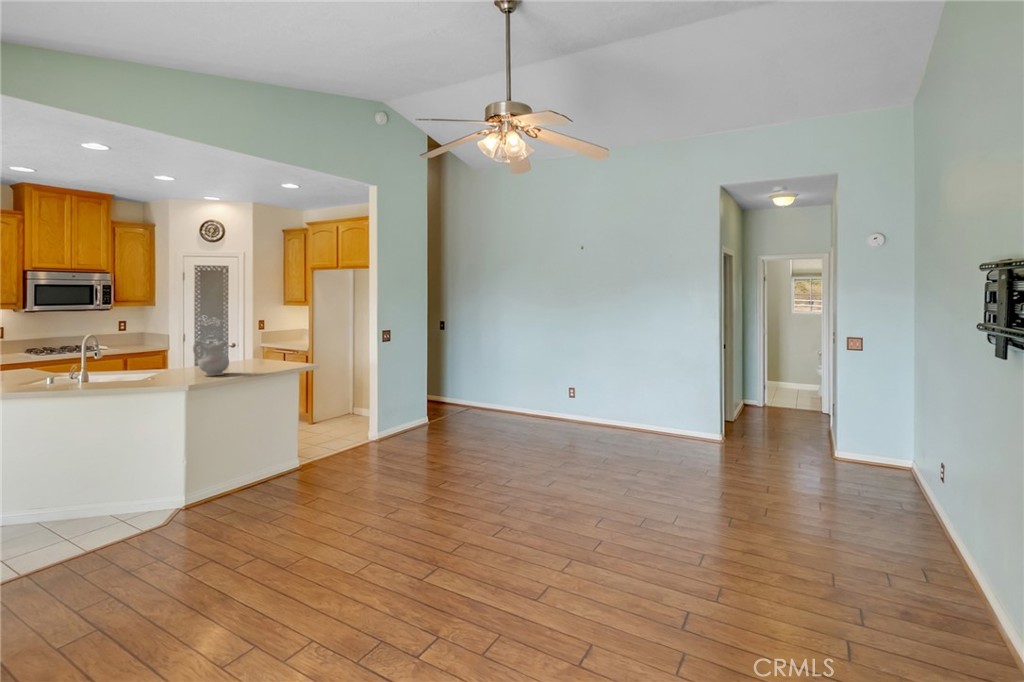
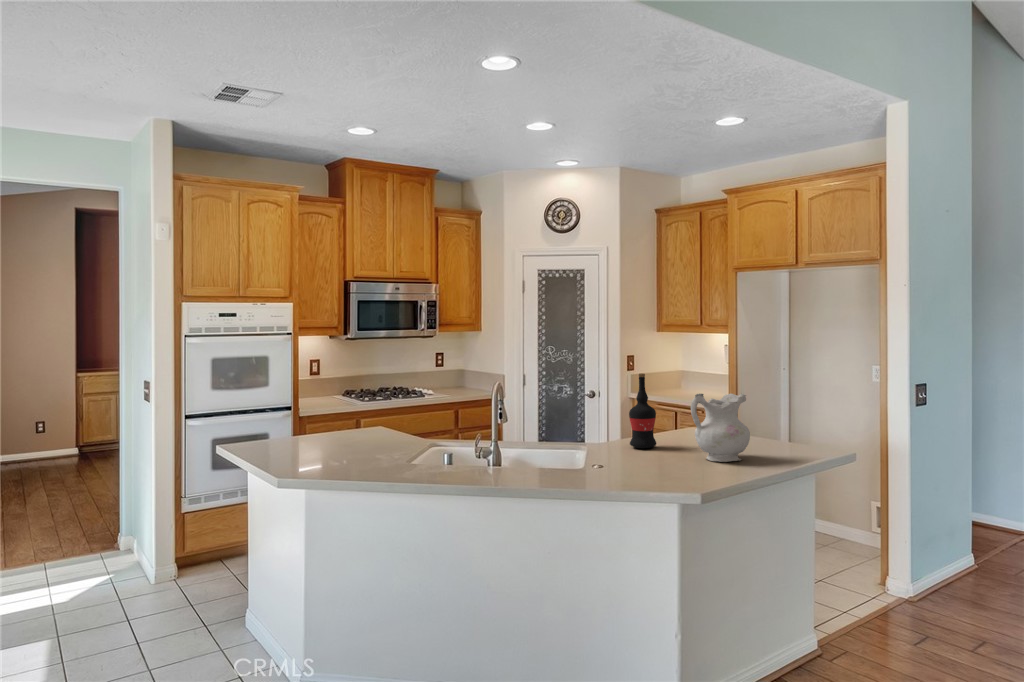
wine bottle: none [174,331,192,372] -> present [629,373,656,448]

